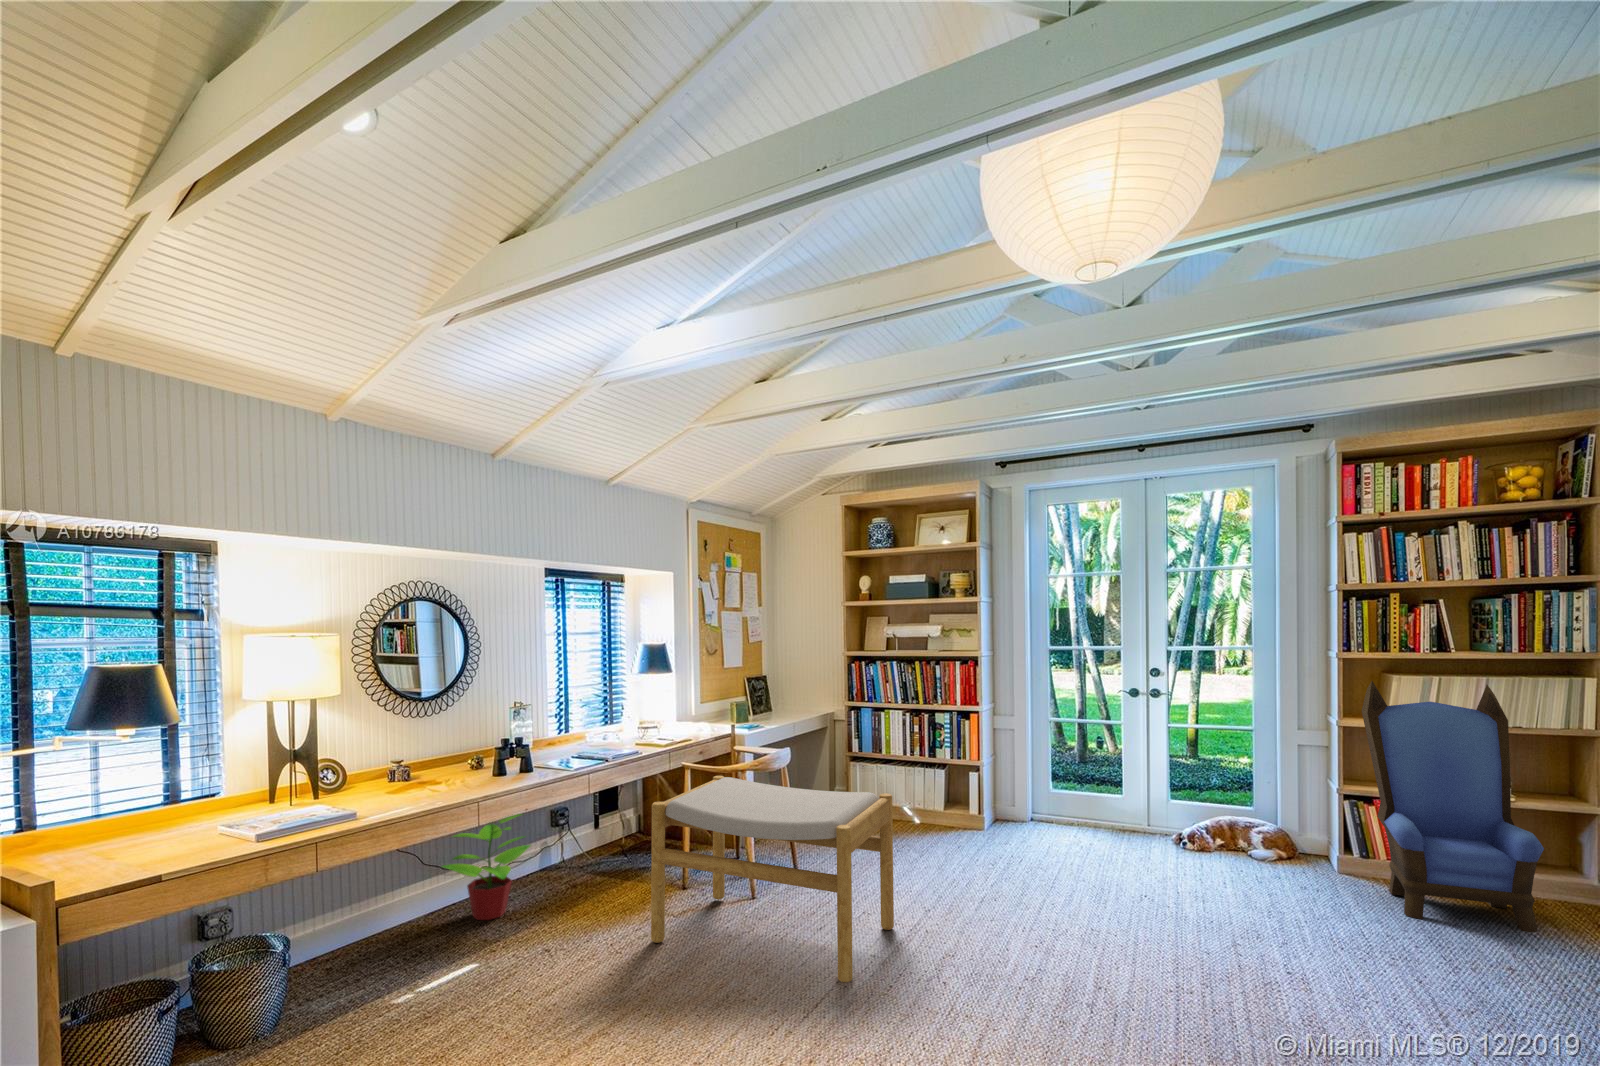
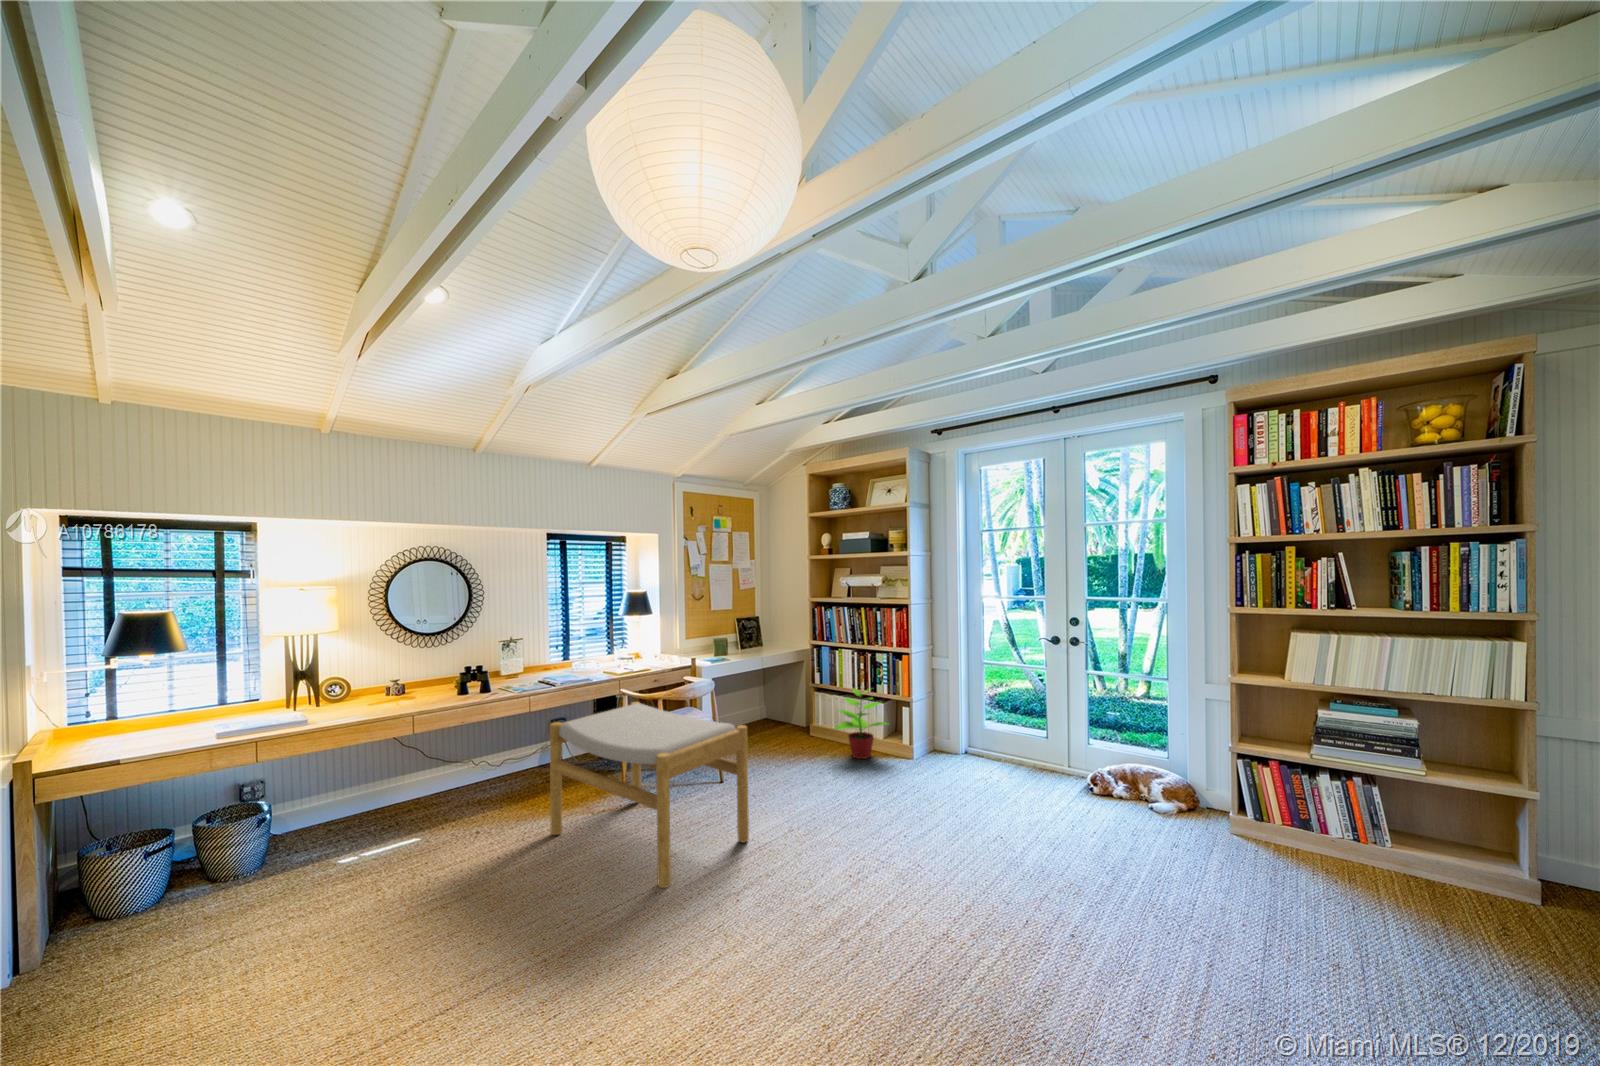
armchair: present [1362,681,1544,932] -> none [1246,636,1421,916]
potted plant: present [442,814,530,920] -> present [835,688,888,759]

